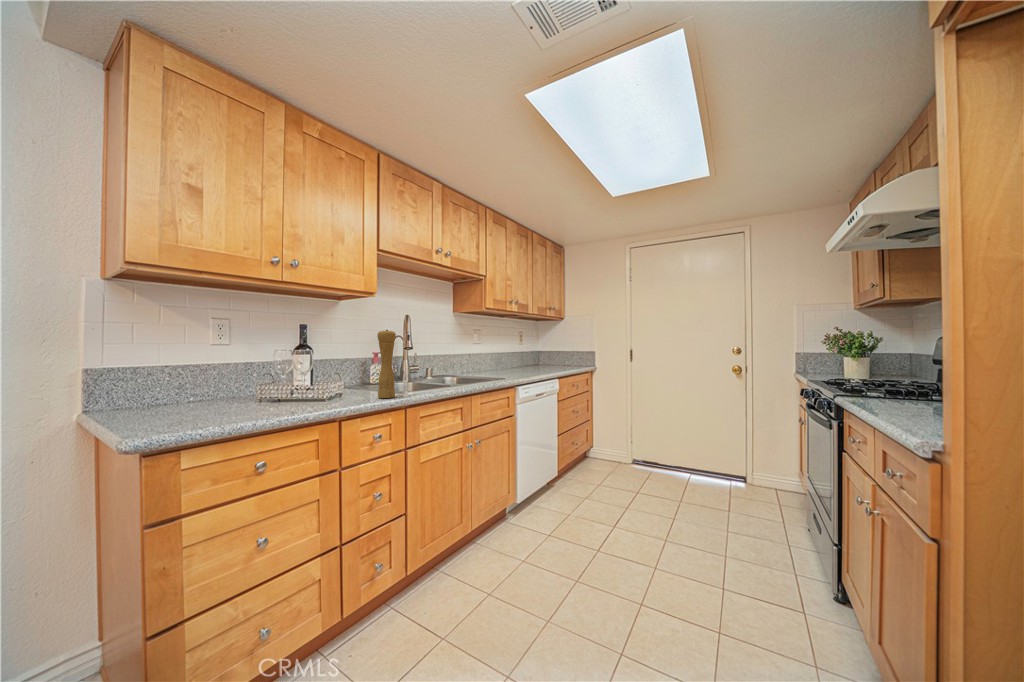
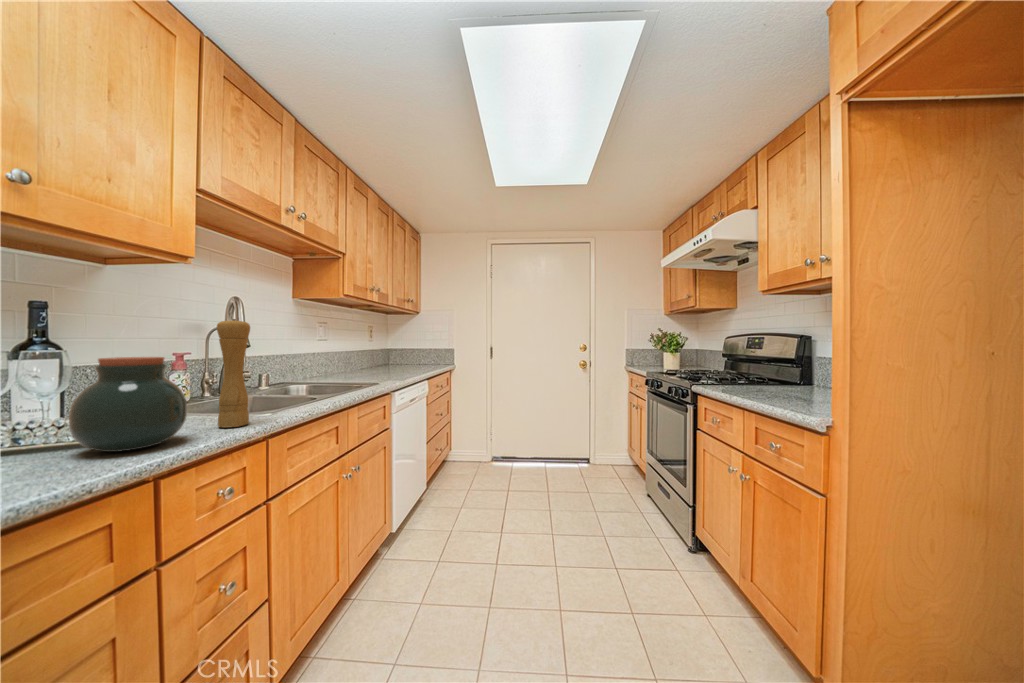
jar: none [308,353,358,404] -> present [69,357,187,452]

